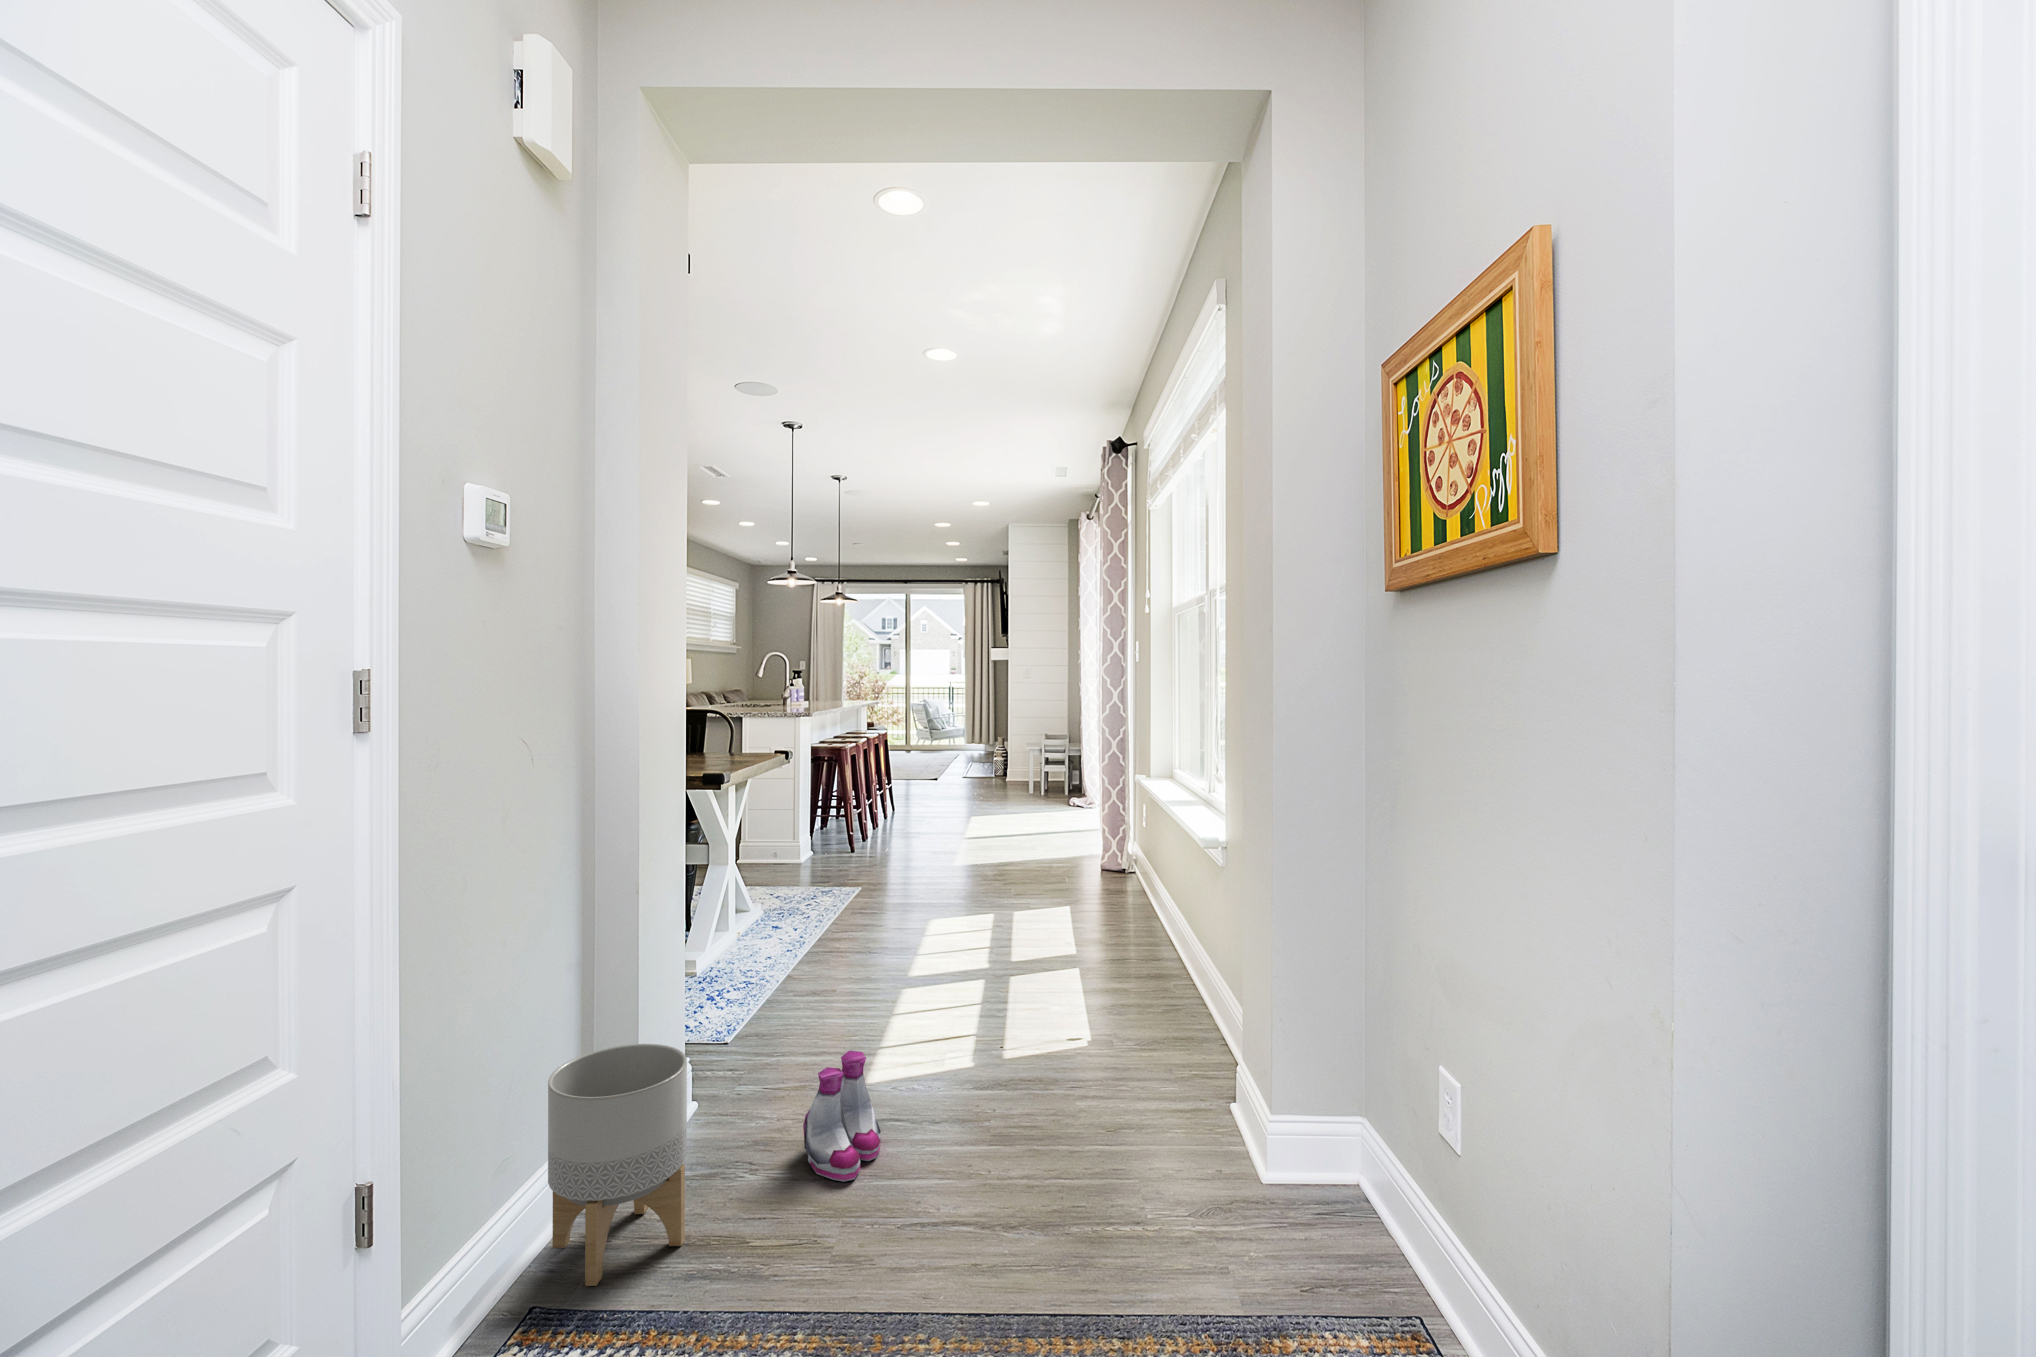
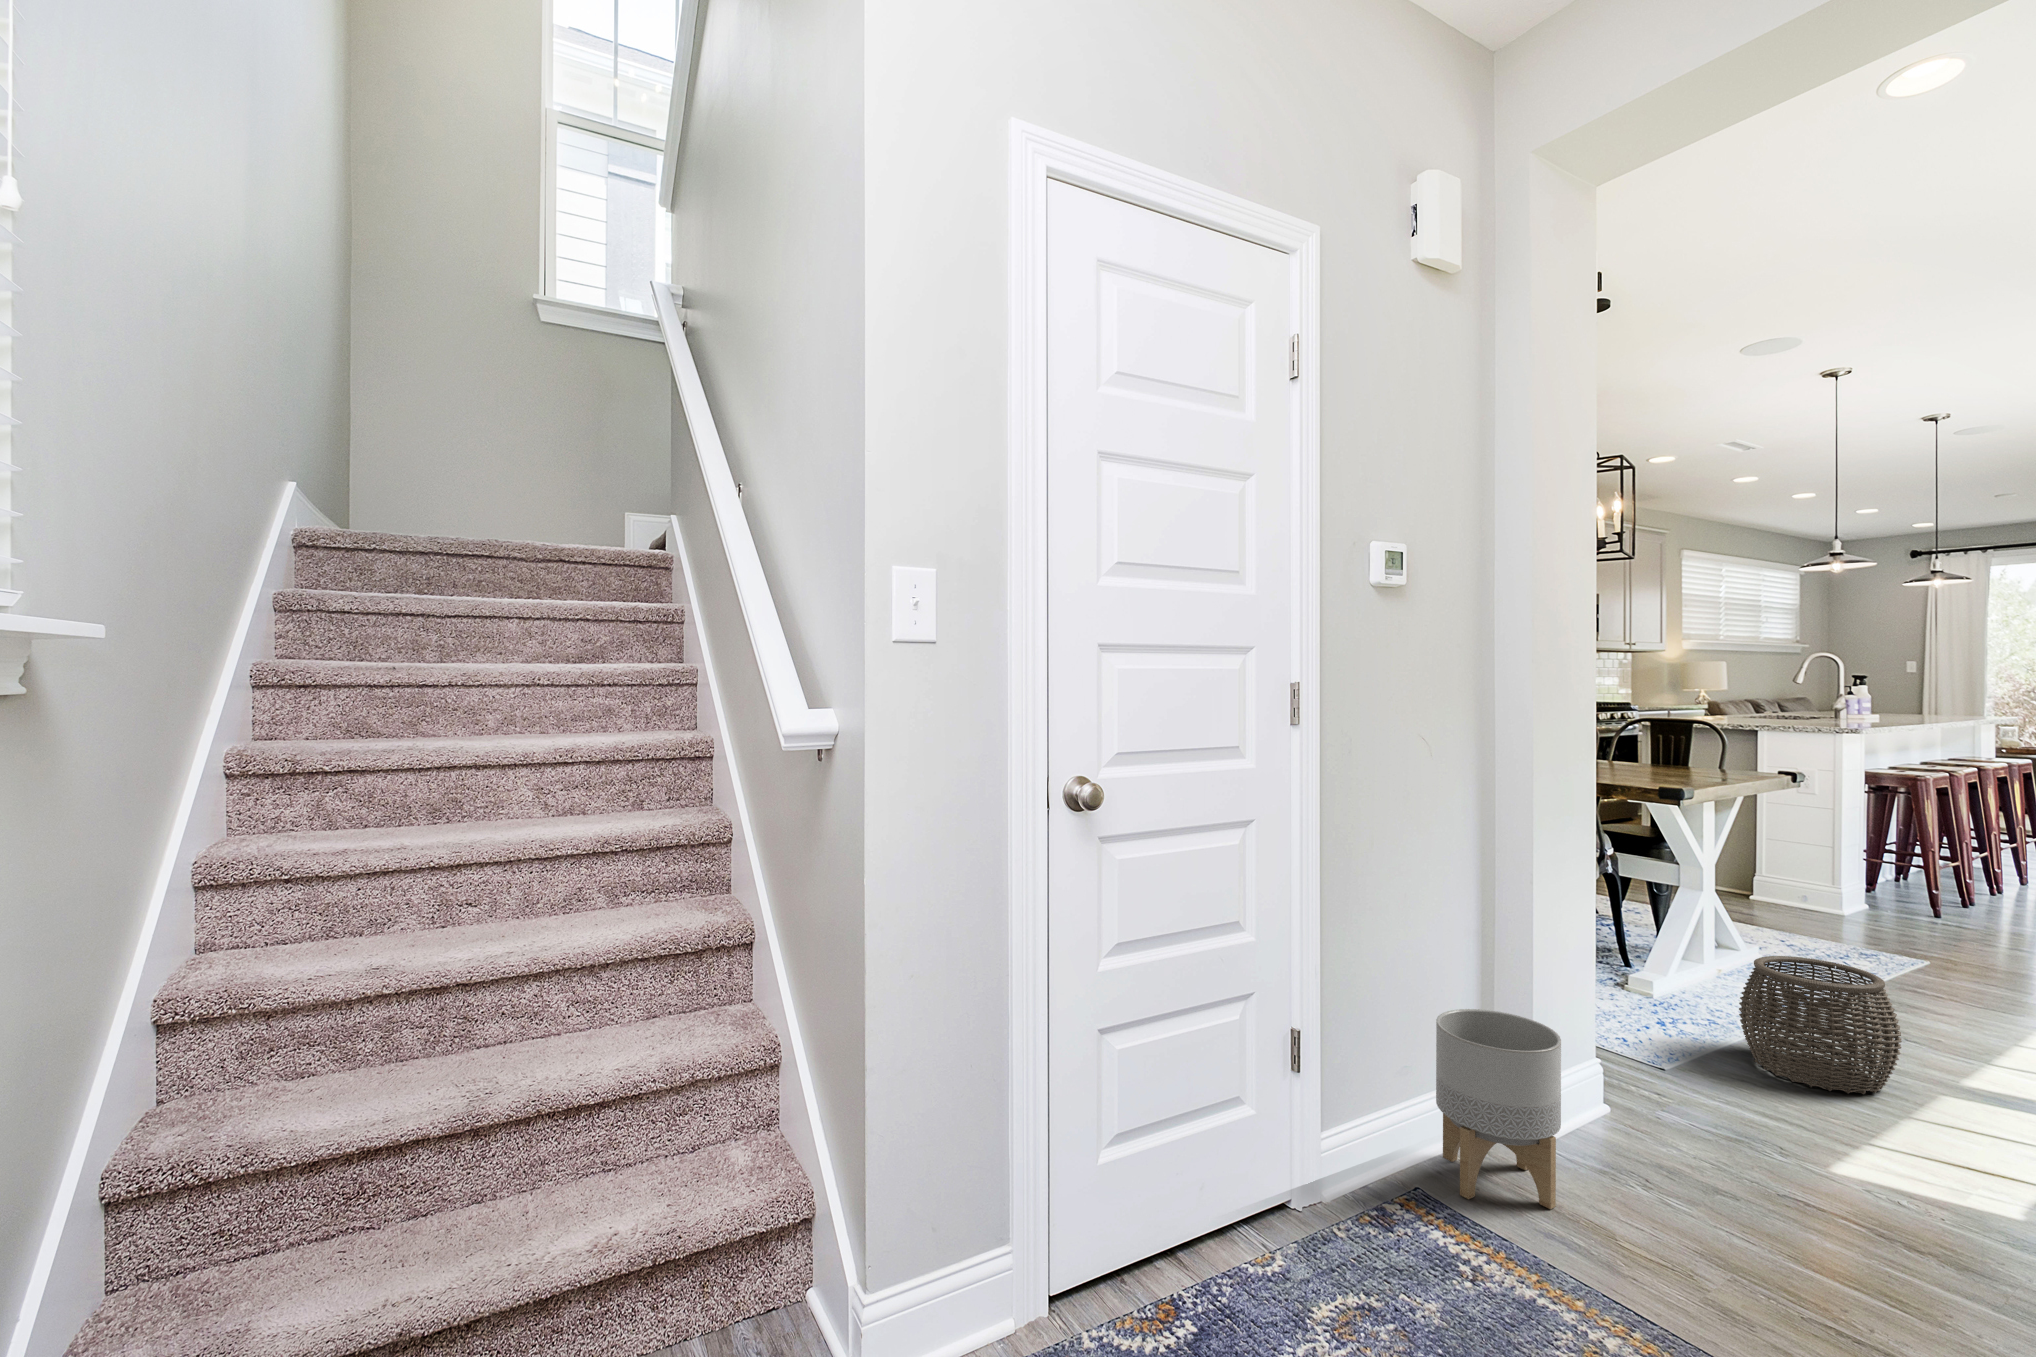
woven basket: none [776,905,881,1015] -> present [1739,956,1902,1094]
boots: present [803,1051,881,1182] -> none [1711,1112,1823,1249]

